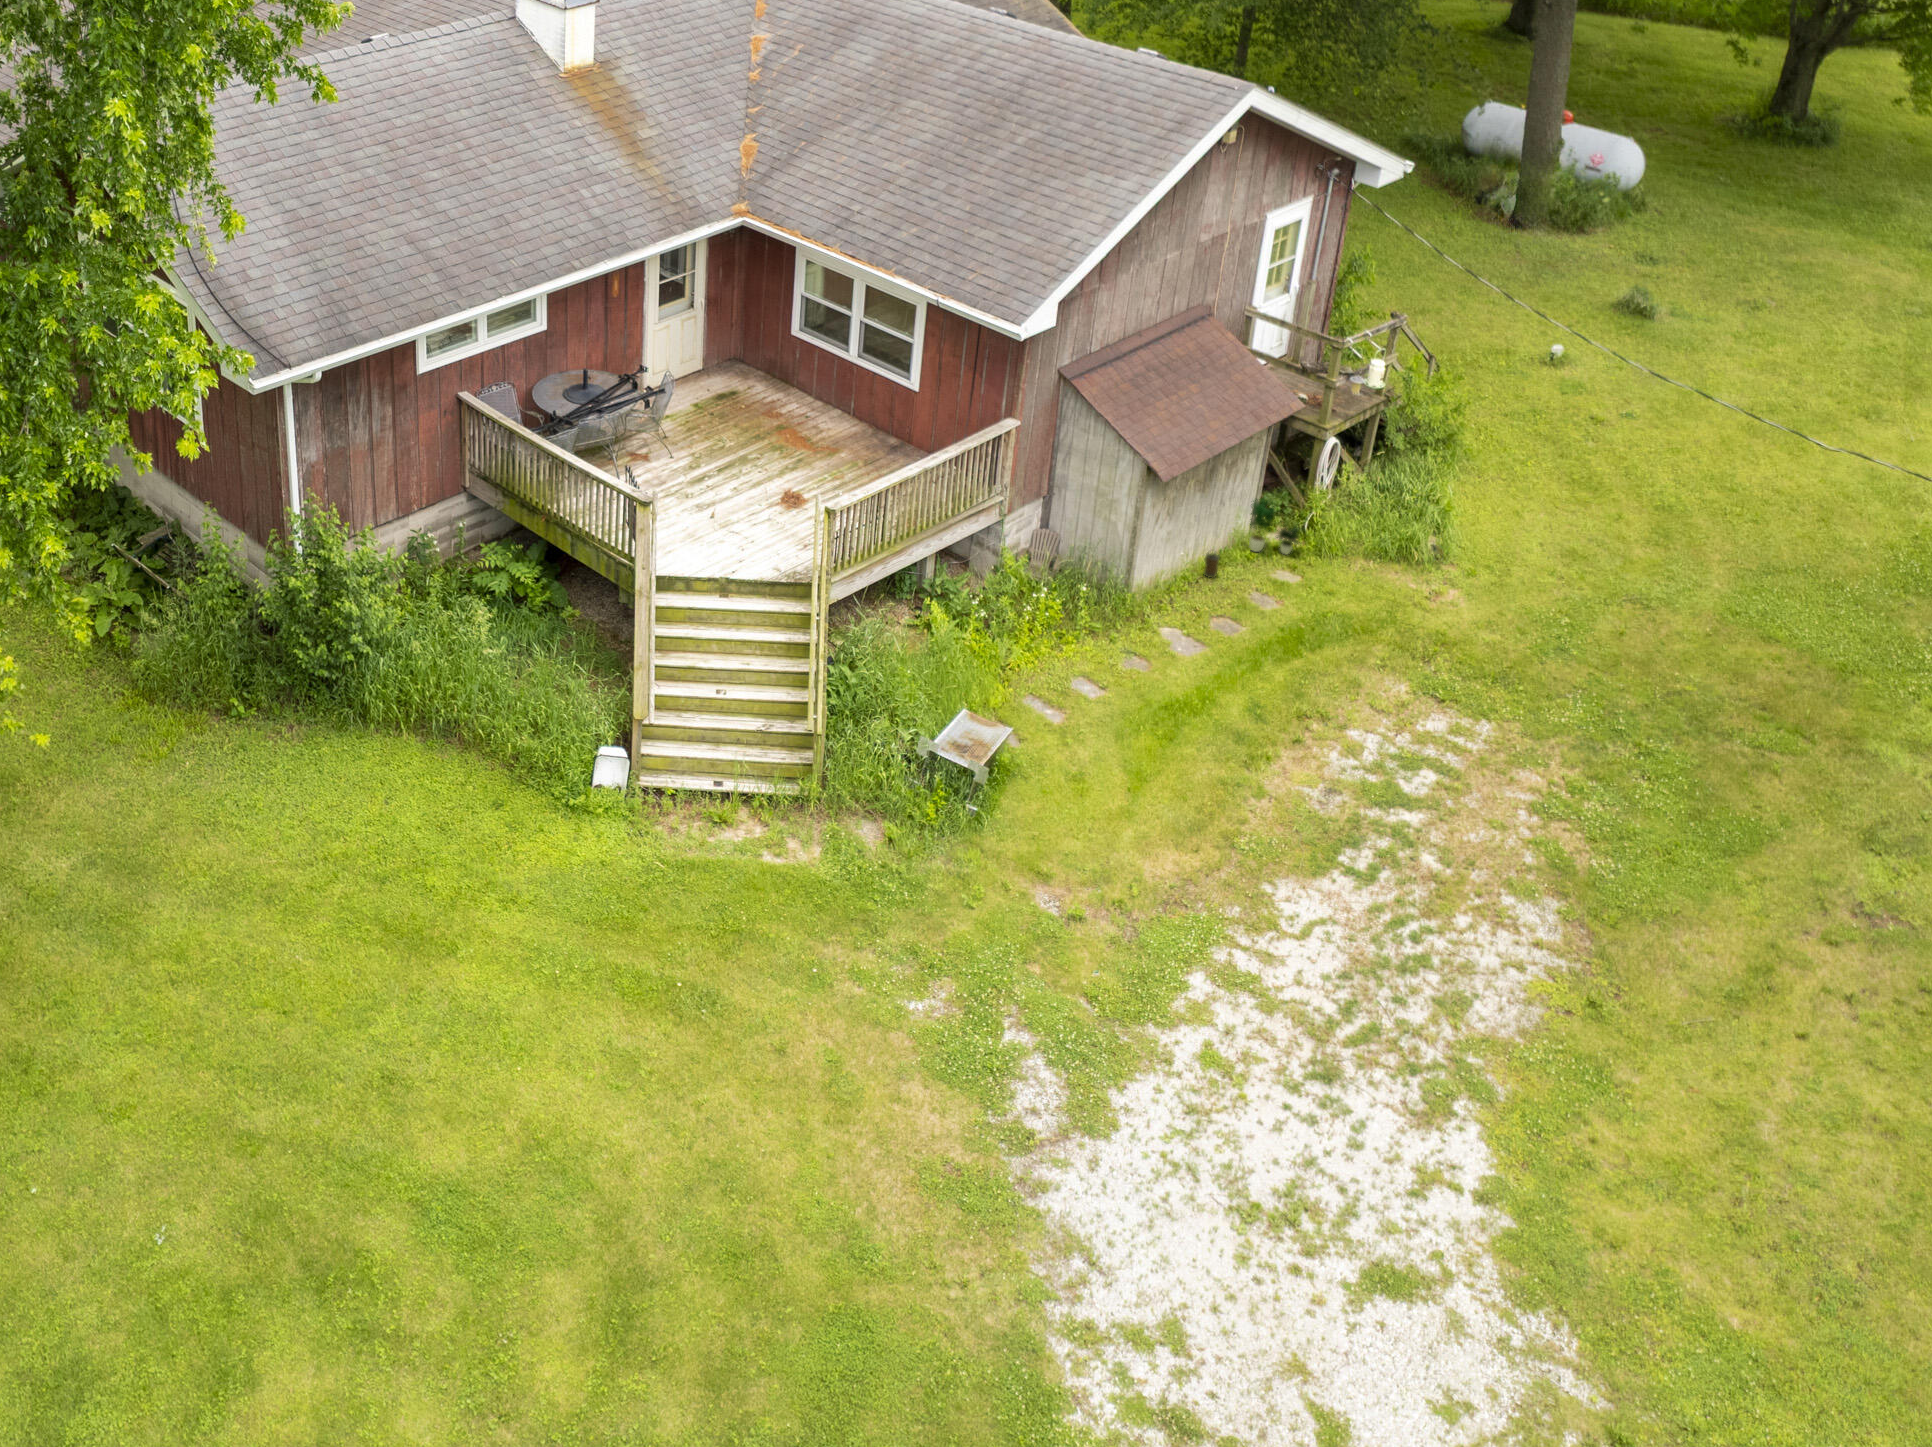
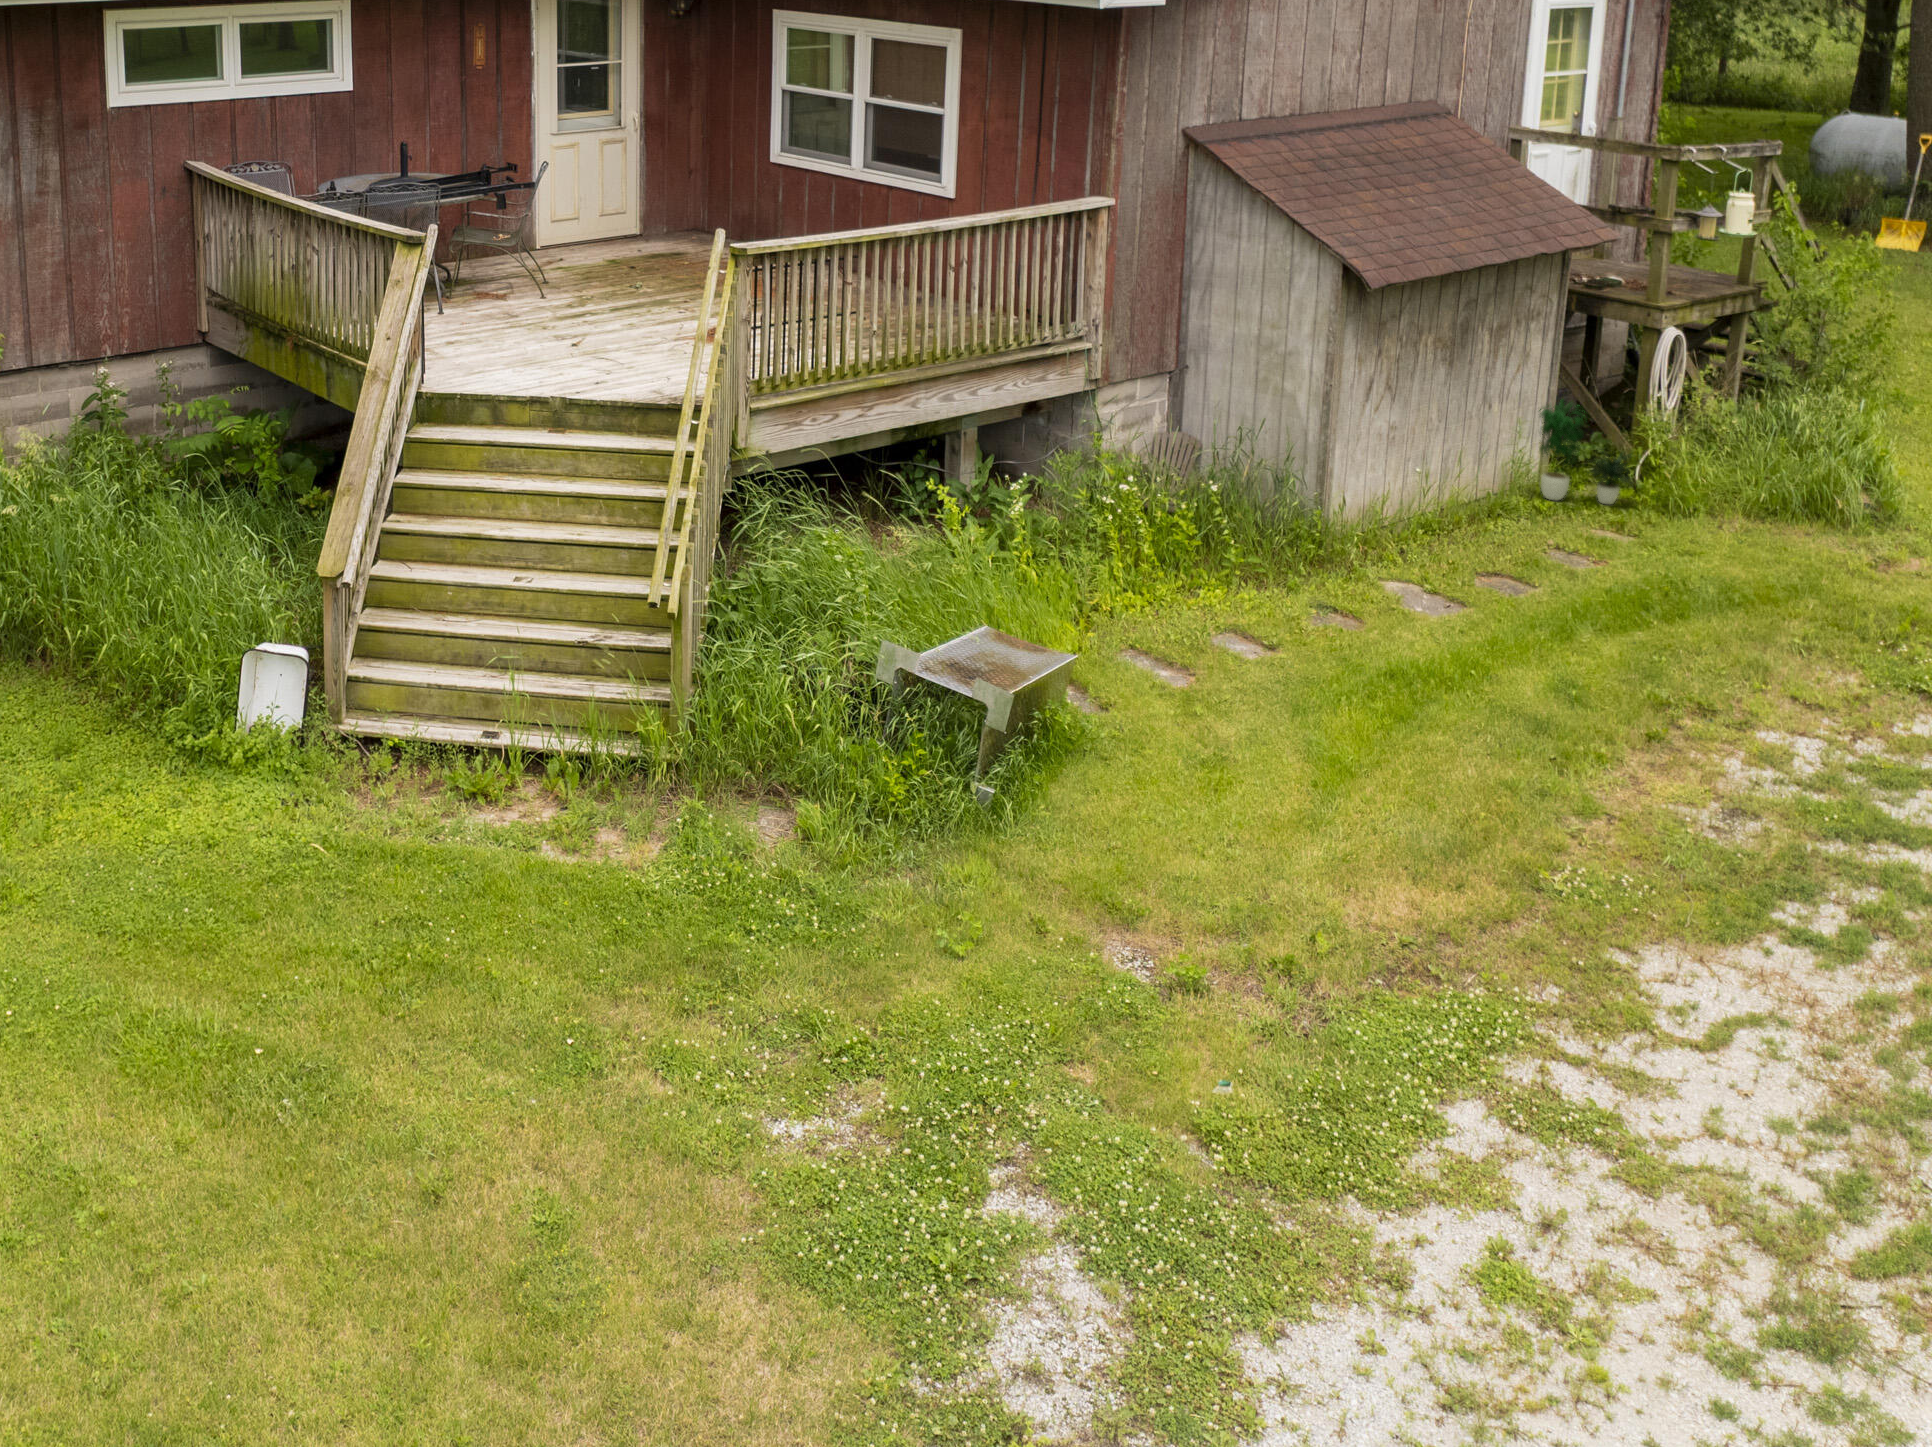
watering can: present [1203,553,1219,578] -> none [1462,472,1494,526]

